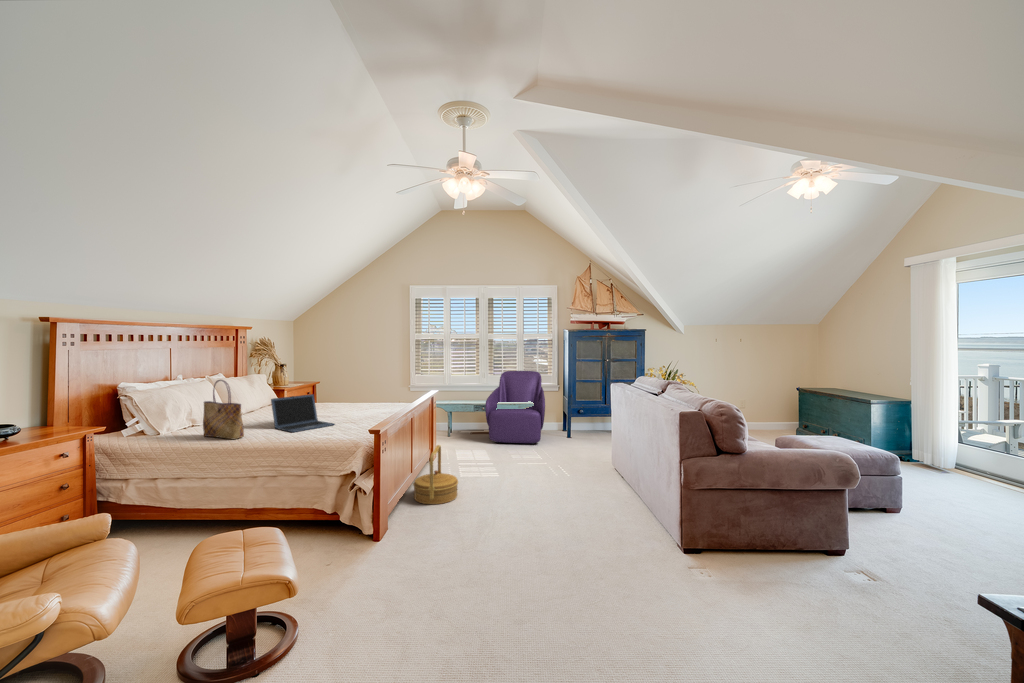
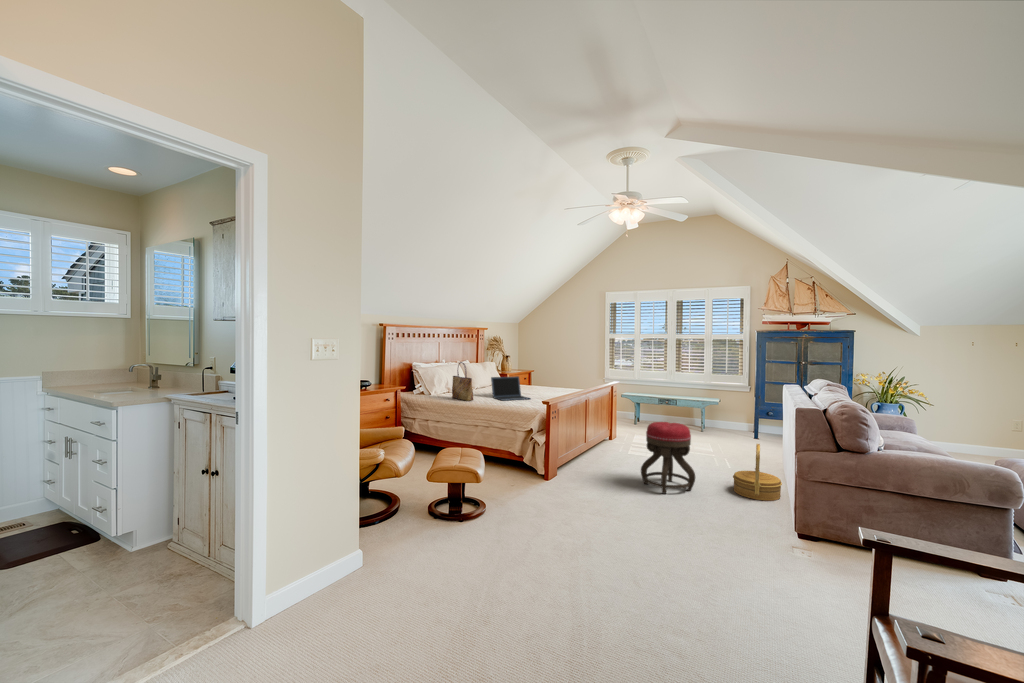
armchair: present [485,371,545,444] -> none [667,369,730,439]
ottoman: none [494,438,557,528] -> present [641,422,695,494]
woven basket: present [413,445,458,504] -> present [733,444,782,501]

